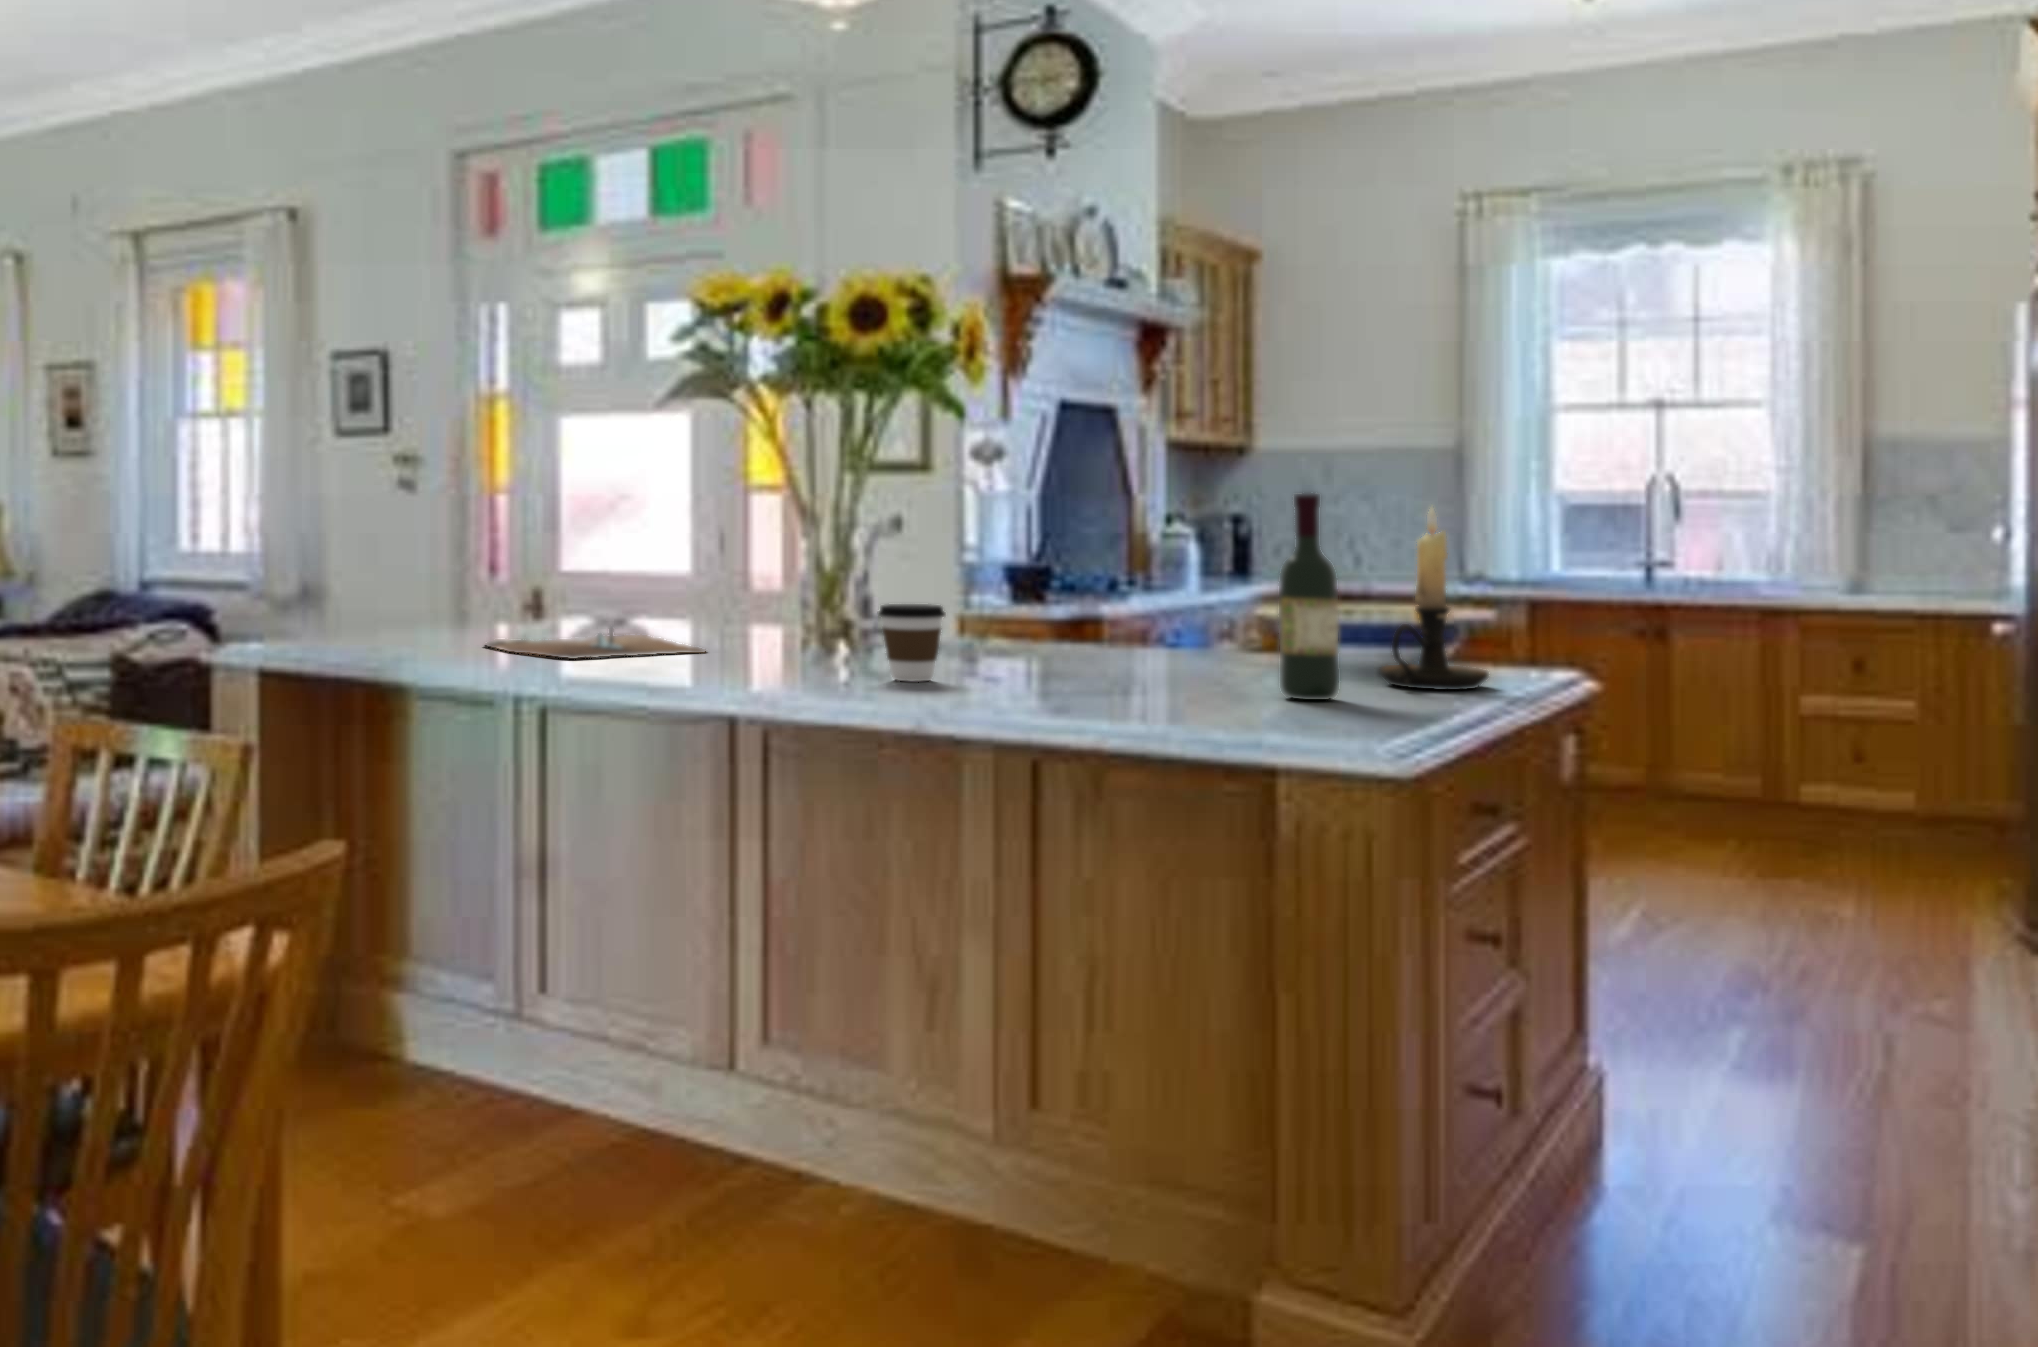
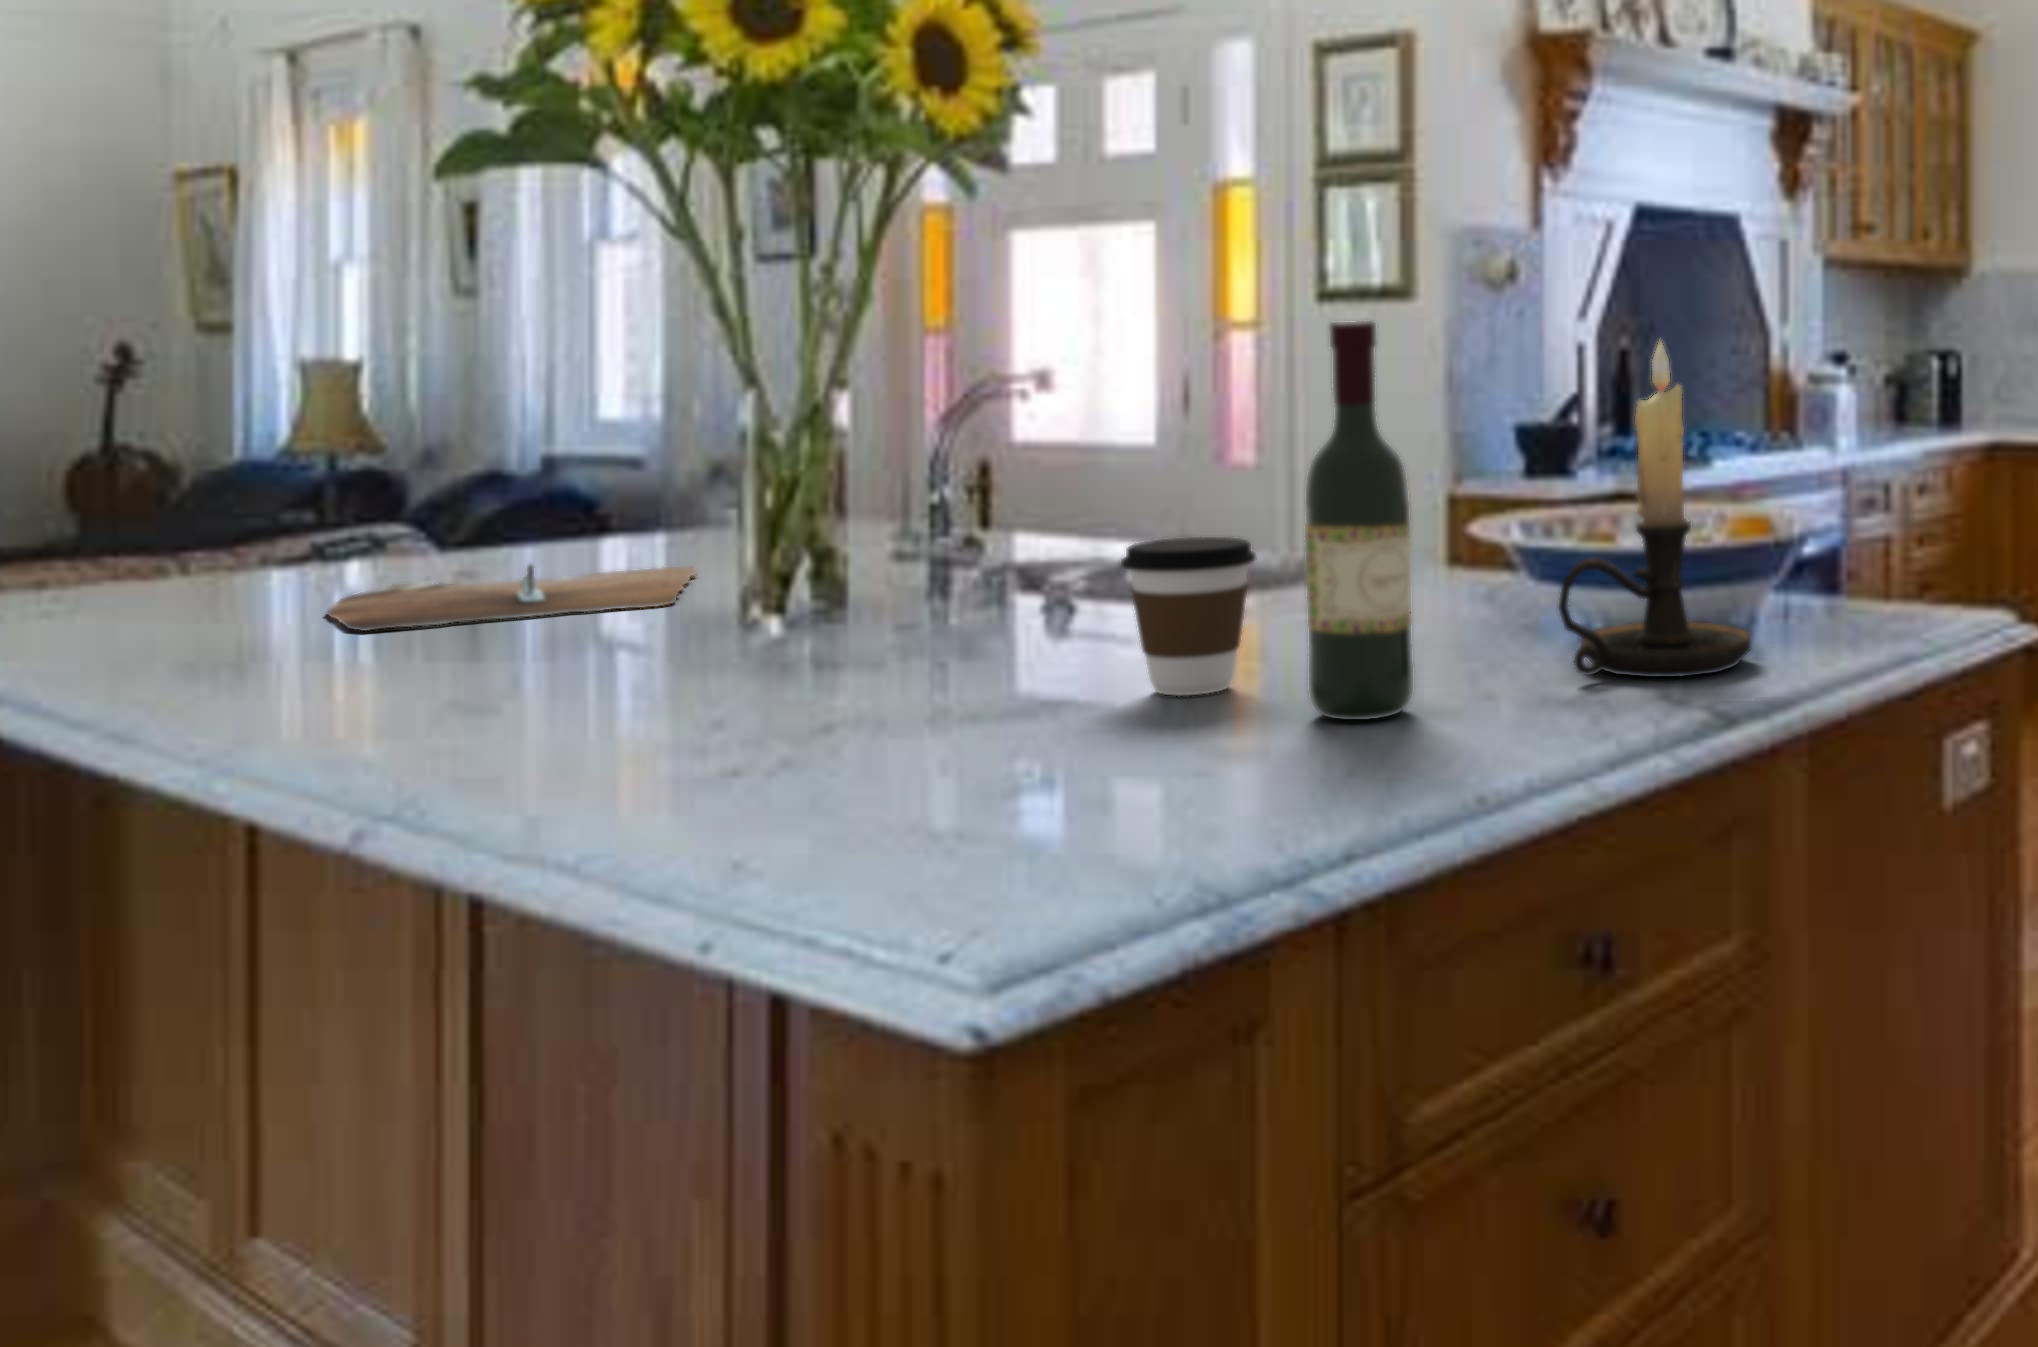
coffee cup: present [877,604,945,682] -> present [1121,537,1256,695]

